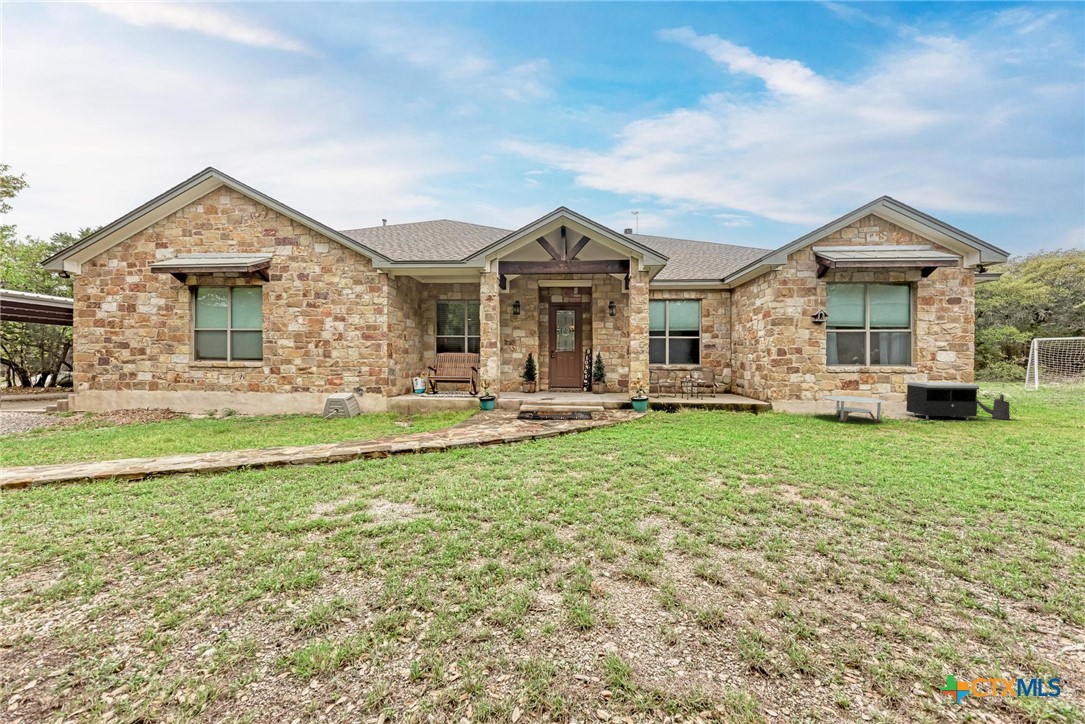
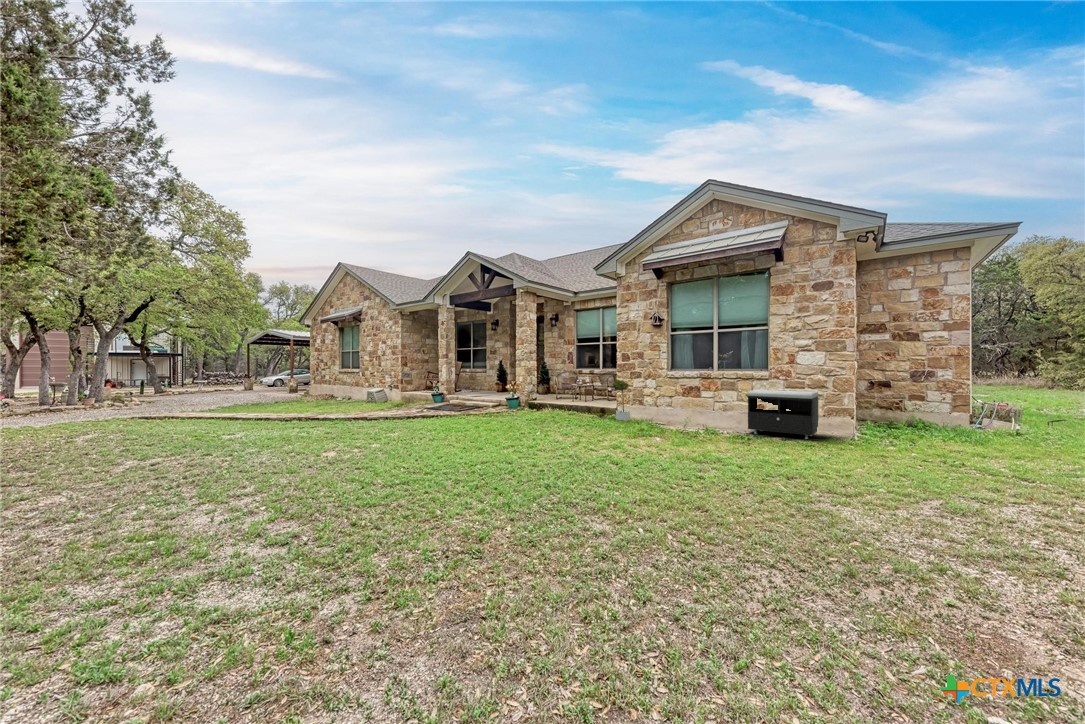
potted tree: none [781,376,802,417] -> present [613,380,631,421]
watering can: present [976,395,1017,420] -> none [842,409,877,445]
round table: present [823,396,885,421] -> none [637,402,693,430]

